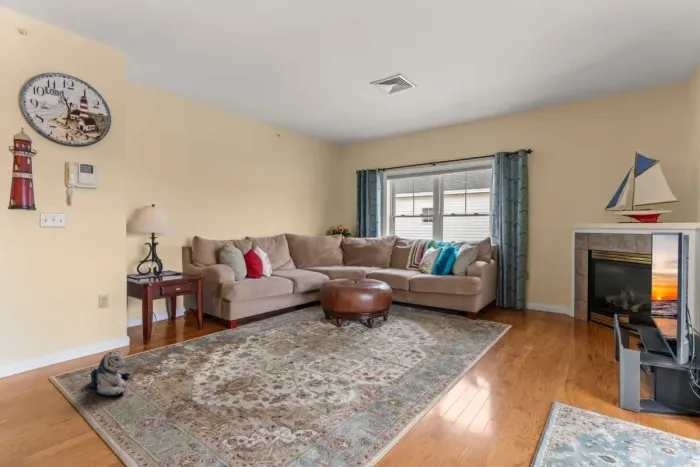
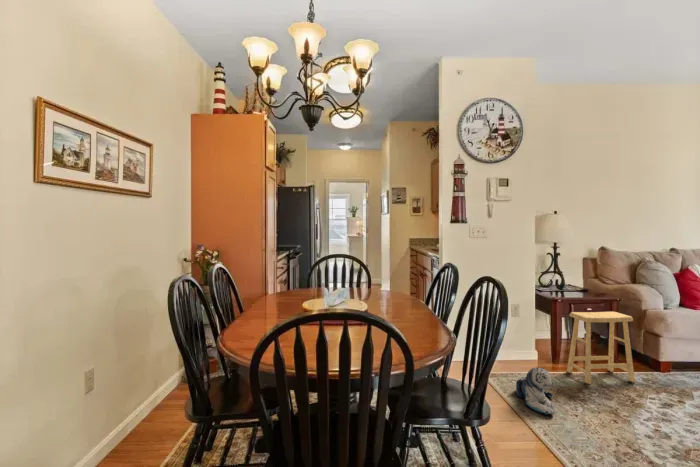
footstool: none [154,288,209,354] -> present [567,311,635,384]

